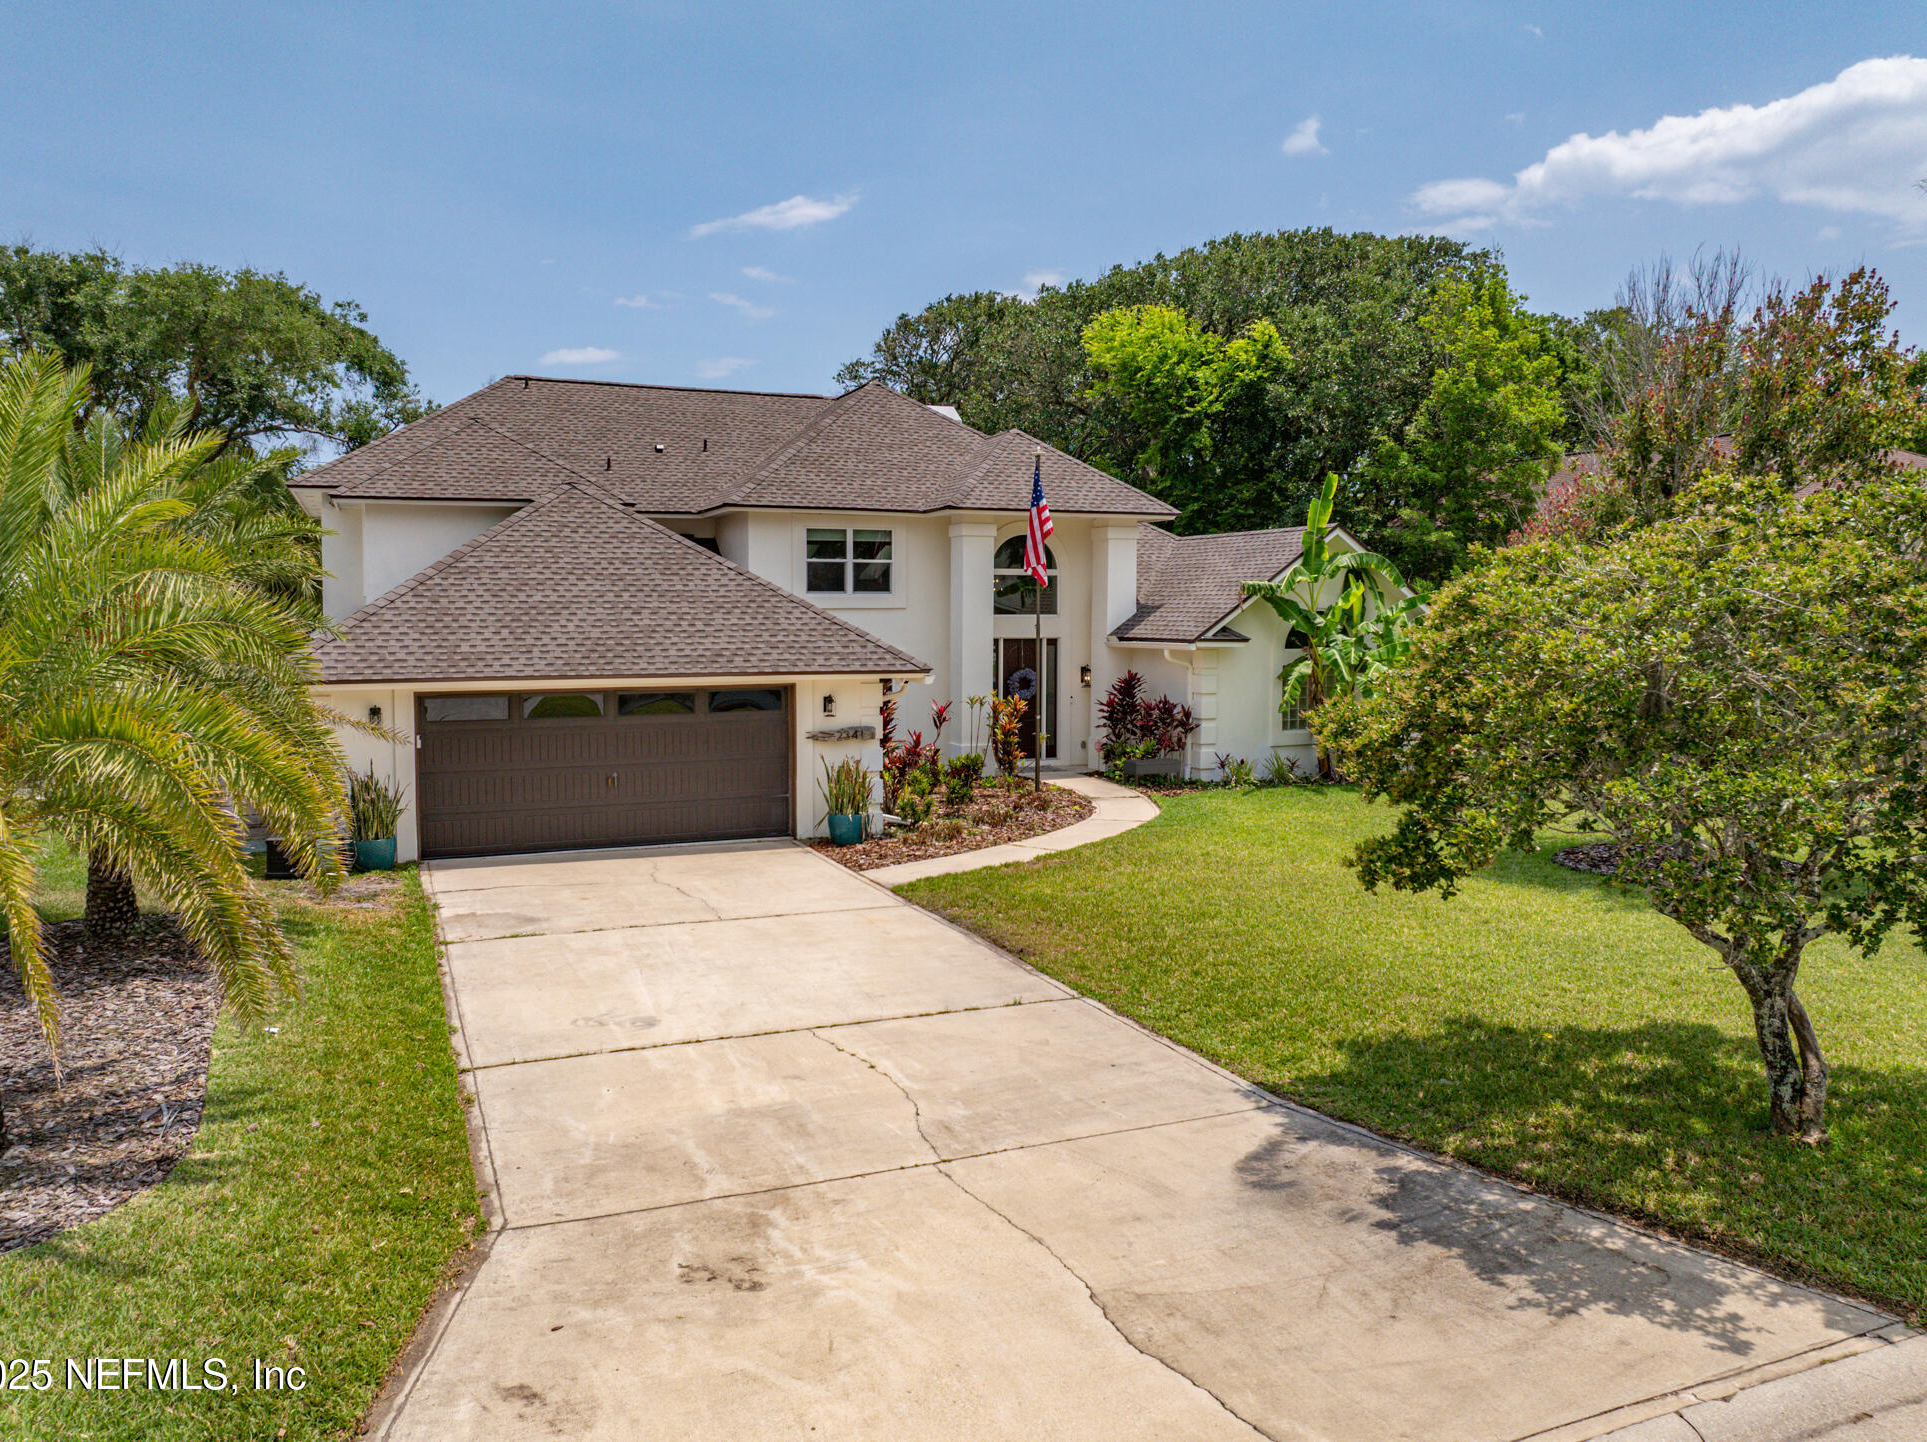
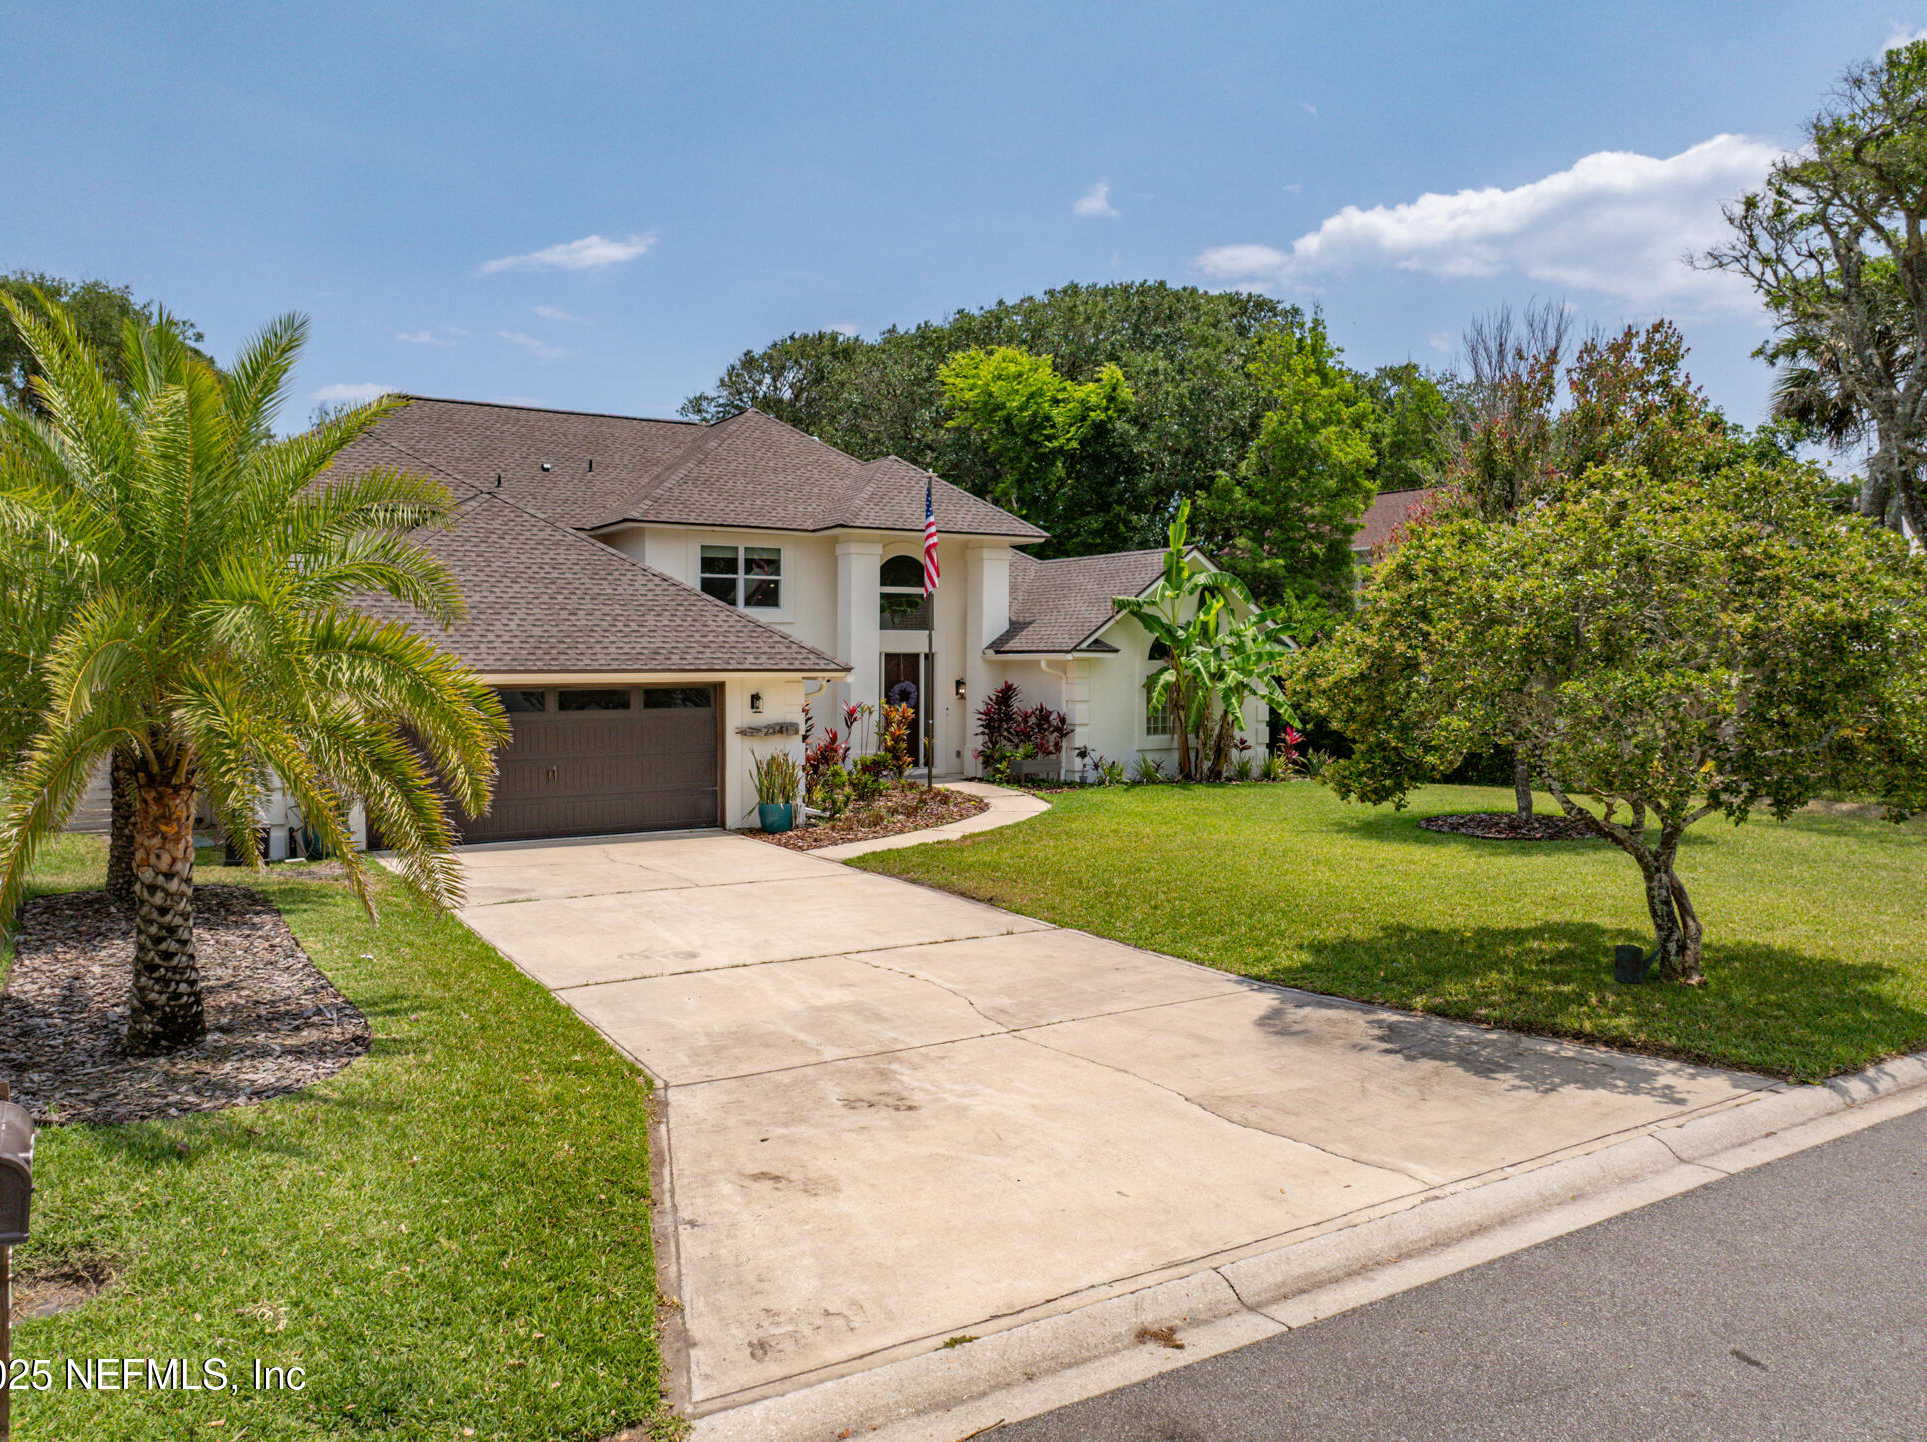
potted plant: none [1191,743,1221,786] -> present [1071,745,1096,784]
watering can: none [1704,1080,1787,1132] -> present [1606,942,1668,983]

